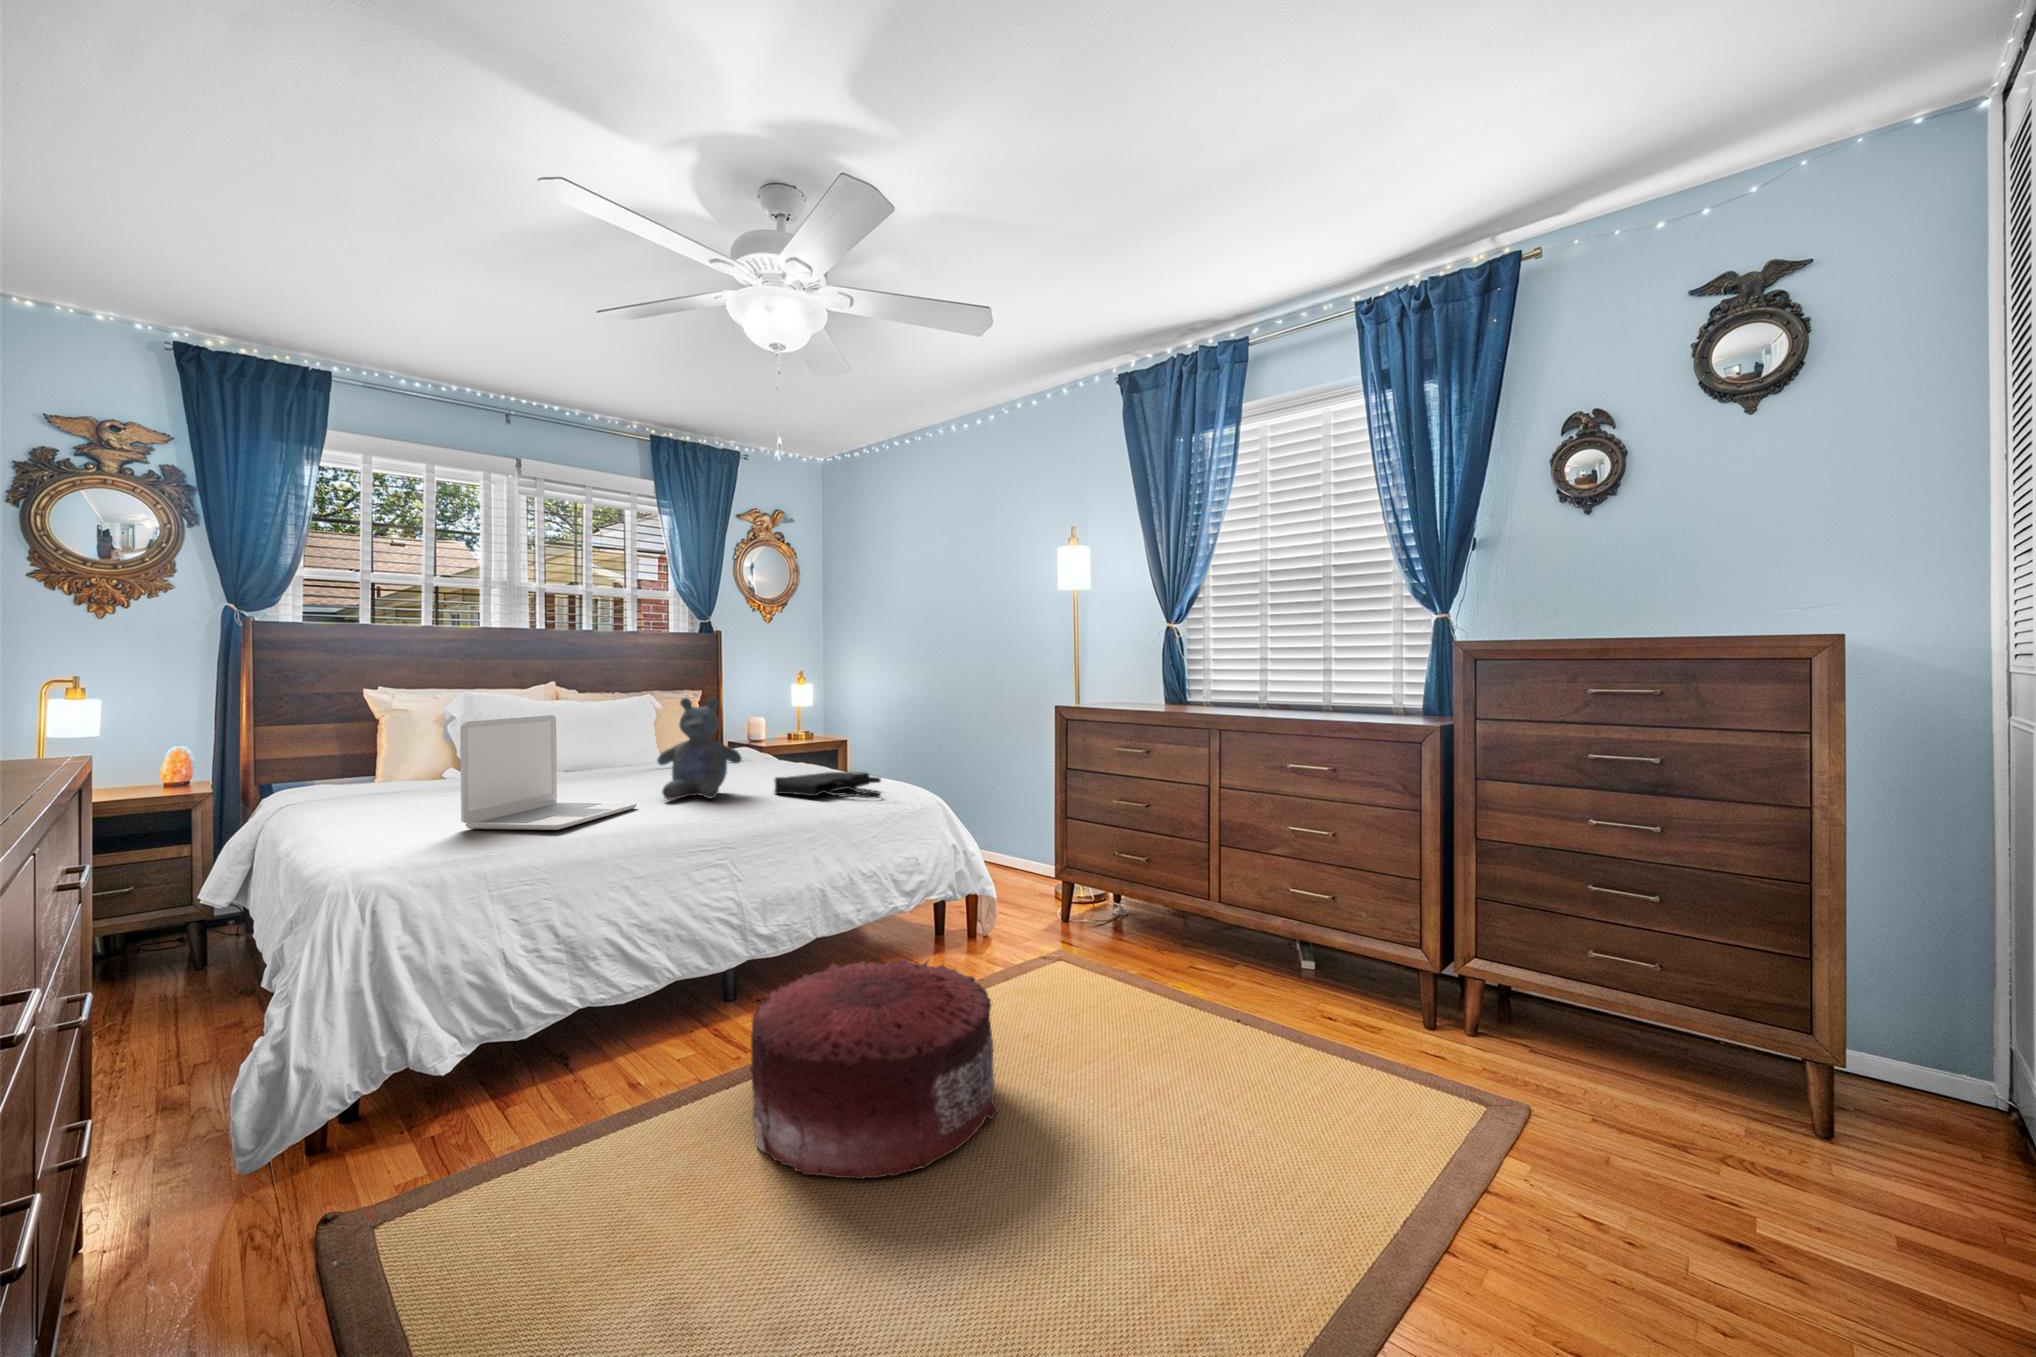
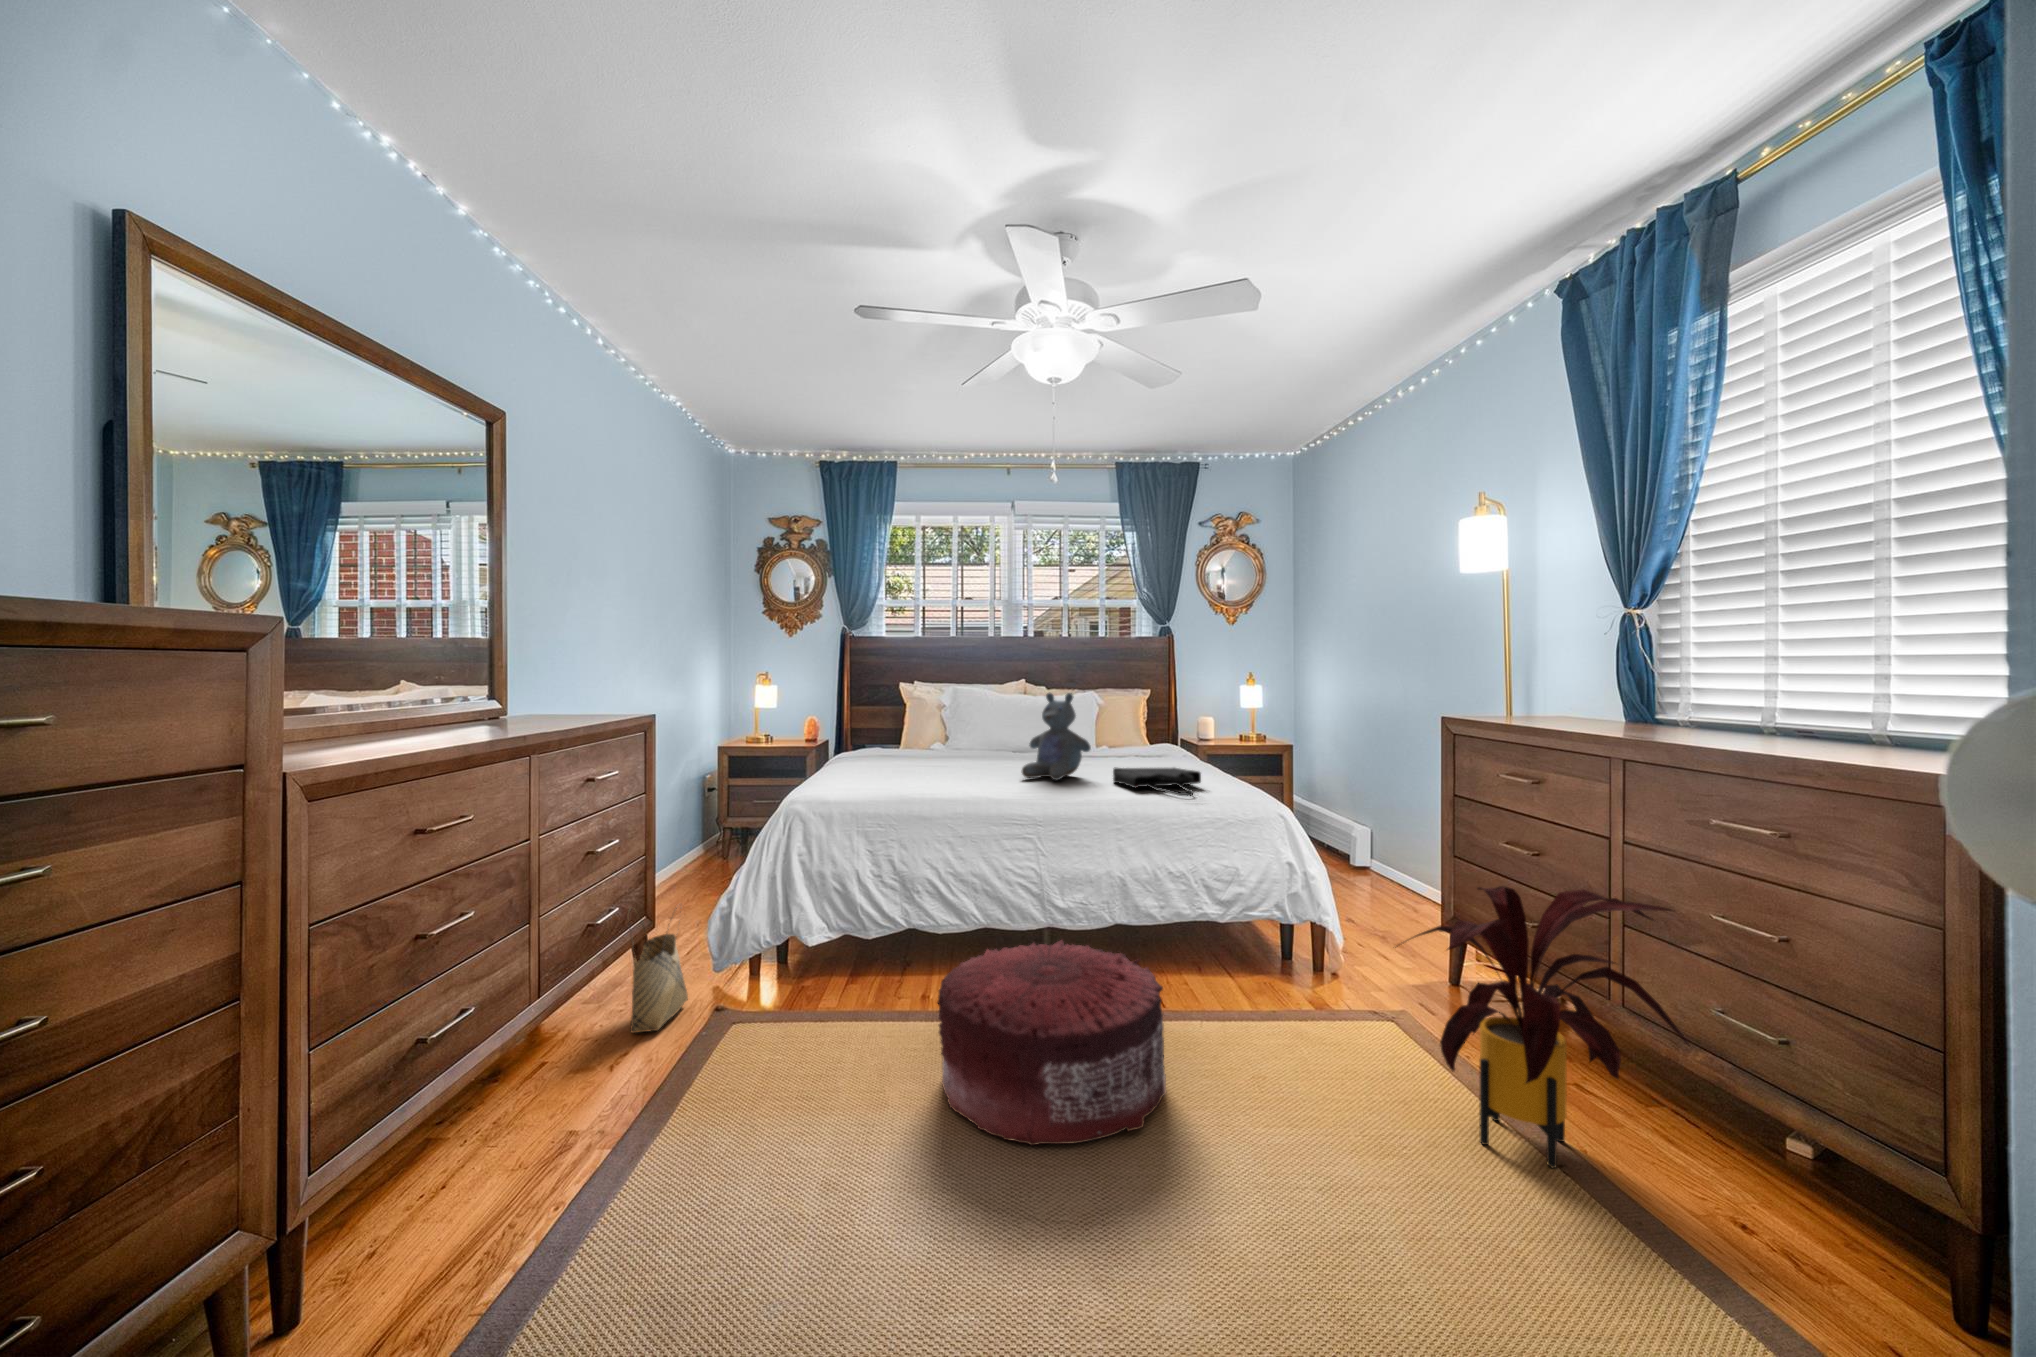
laptop: present [460,715,637,830] -> none [873,703,996,791]
house plant: none [1126,826,1313,1028] -> present [1395,886,1689,1168]
woven basket: none [118,1061,241,1311] -> present [628,908,688,1033]

